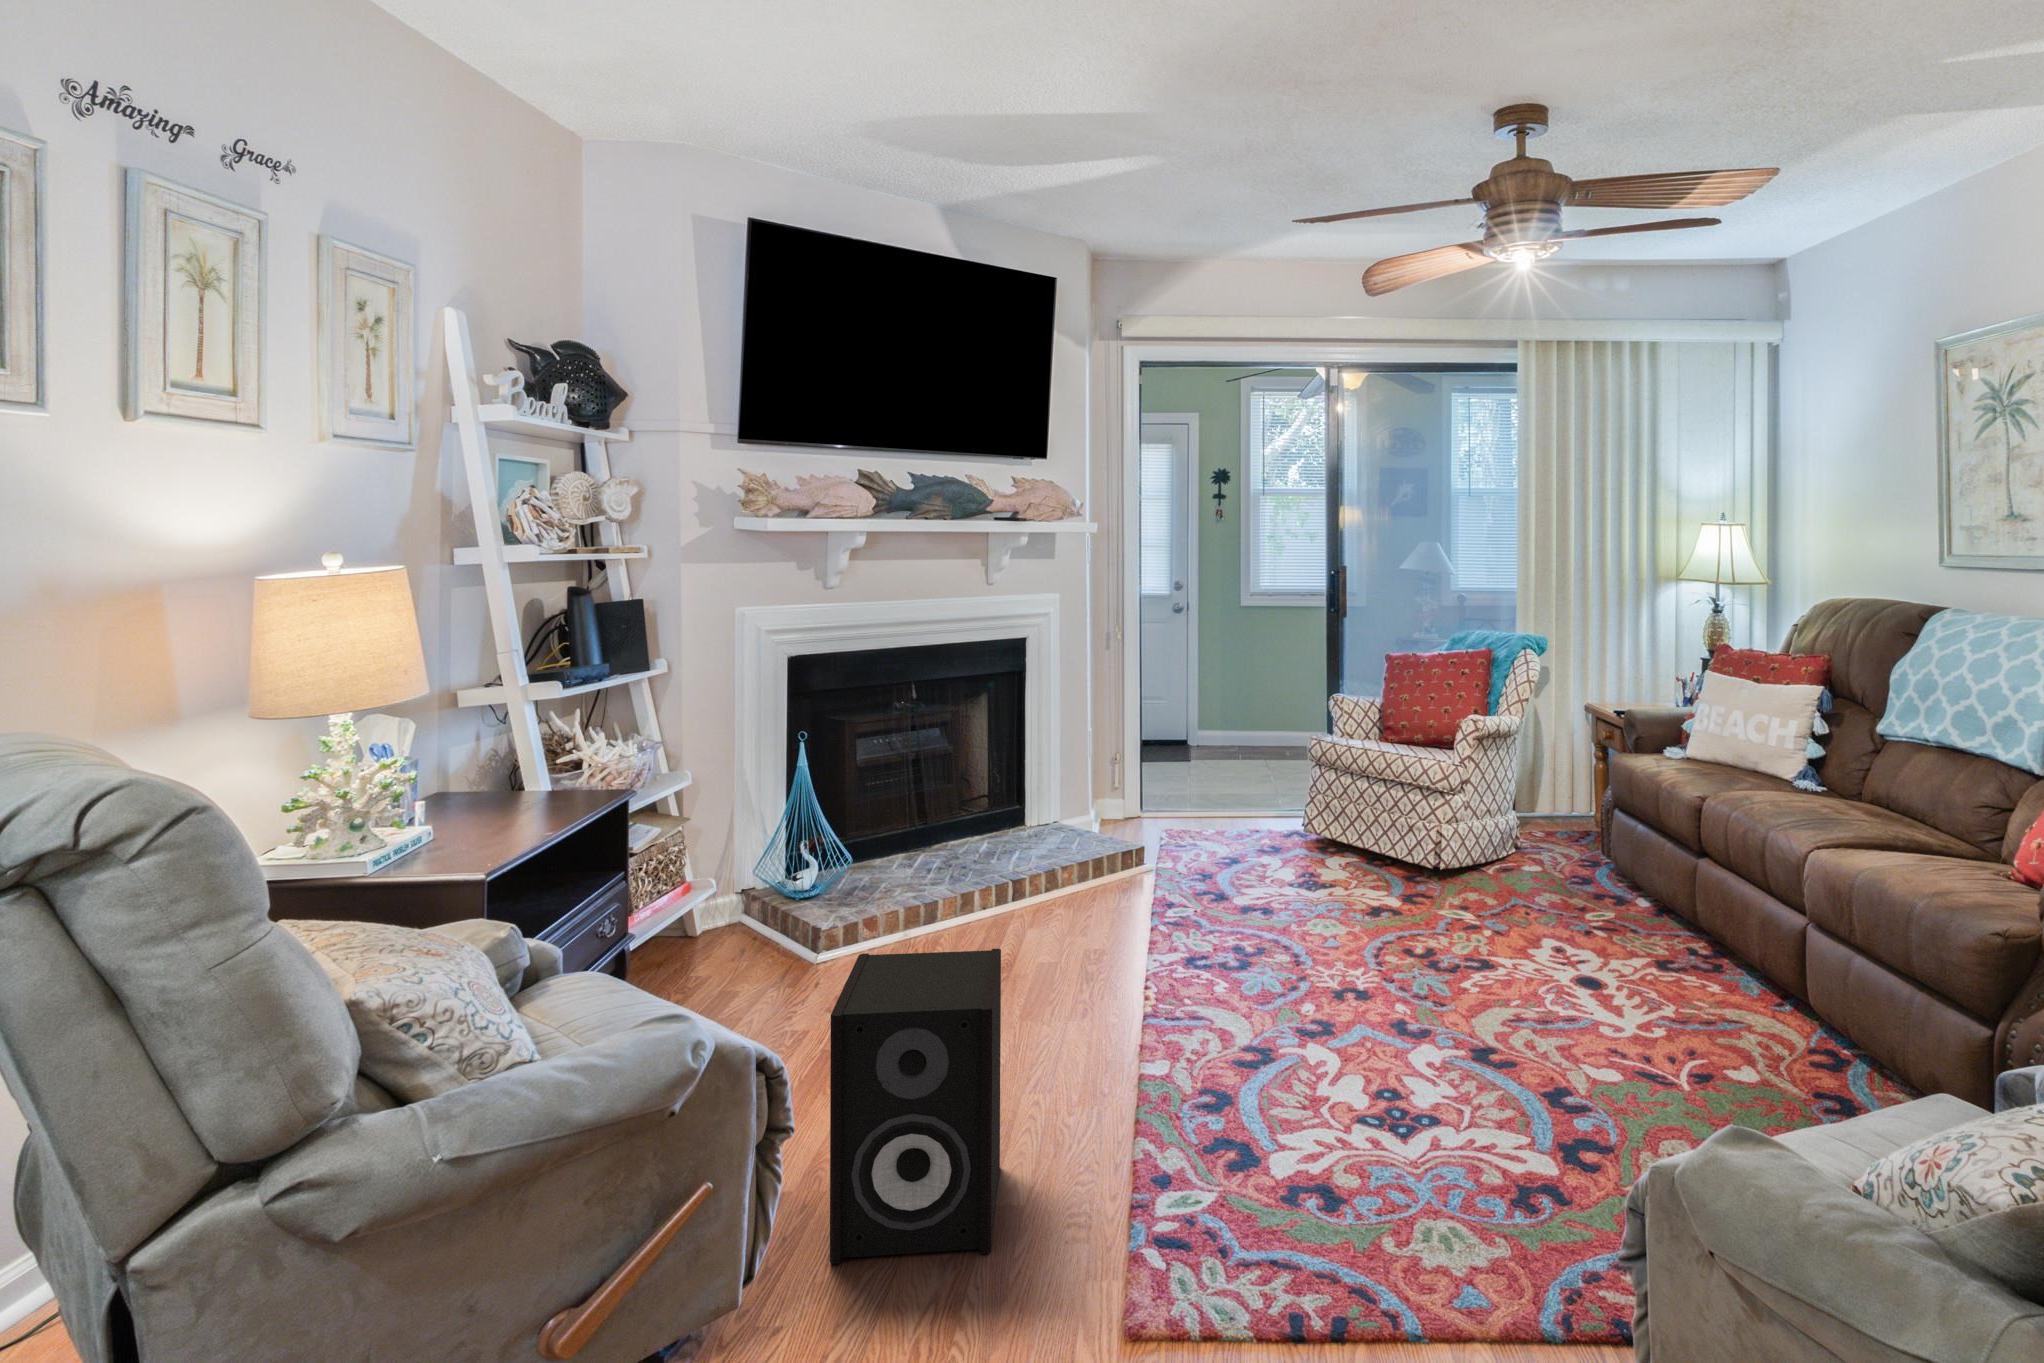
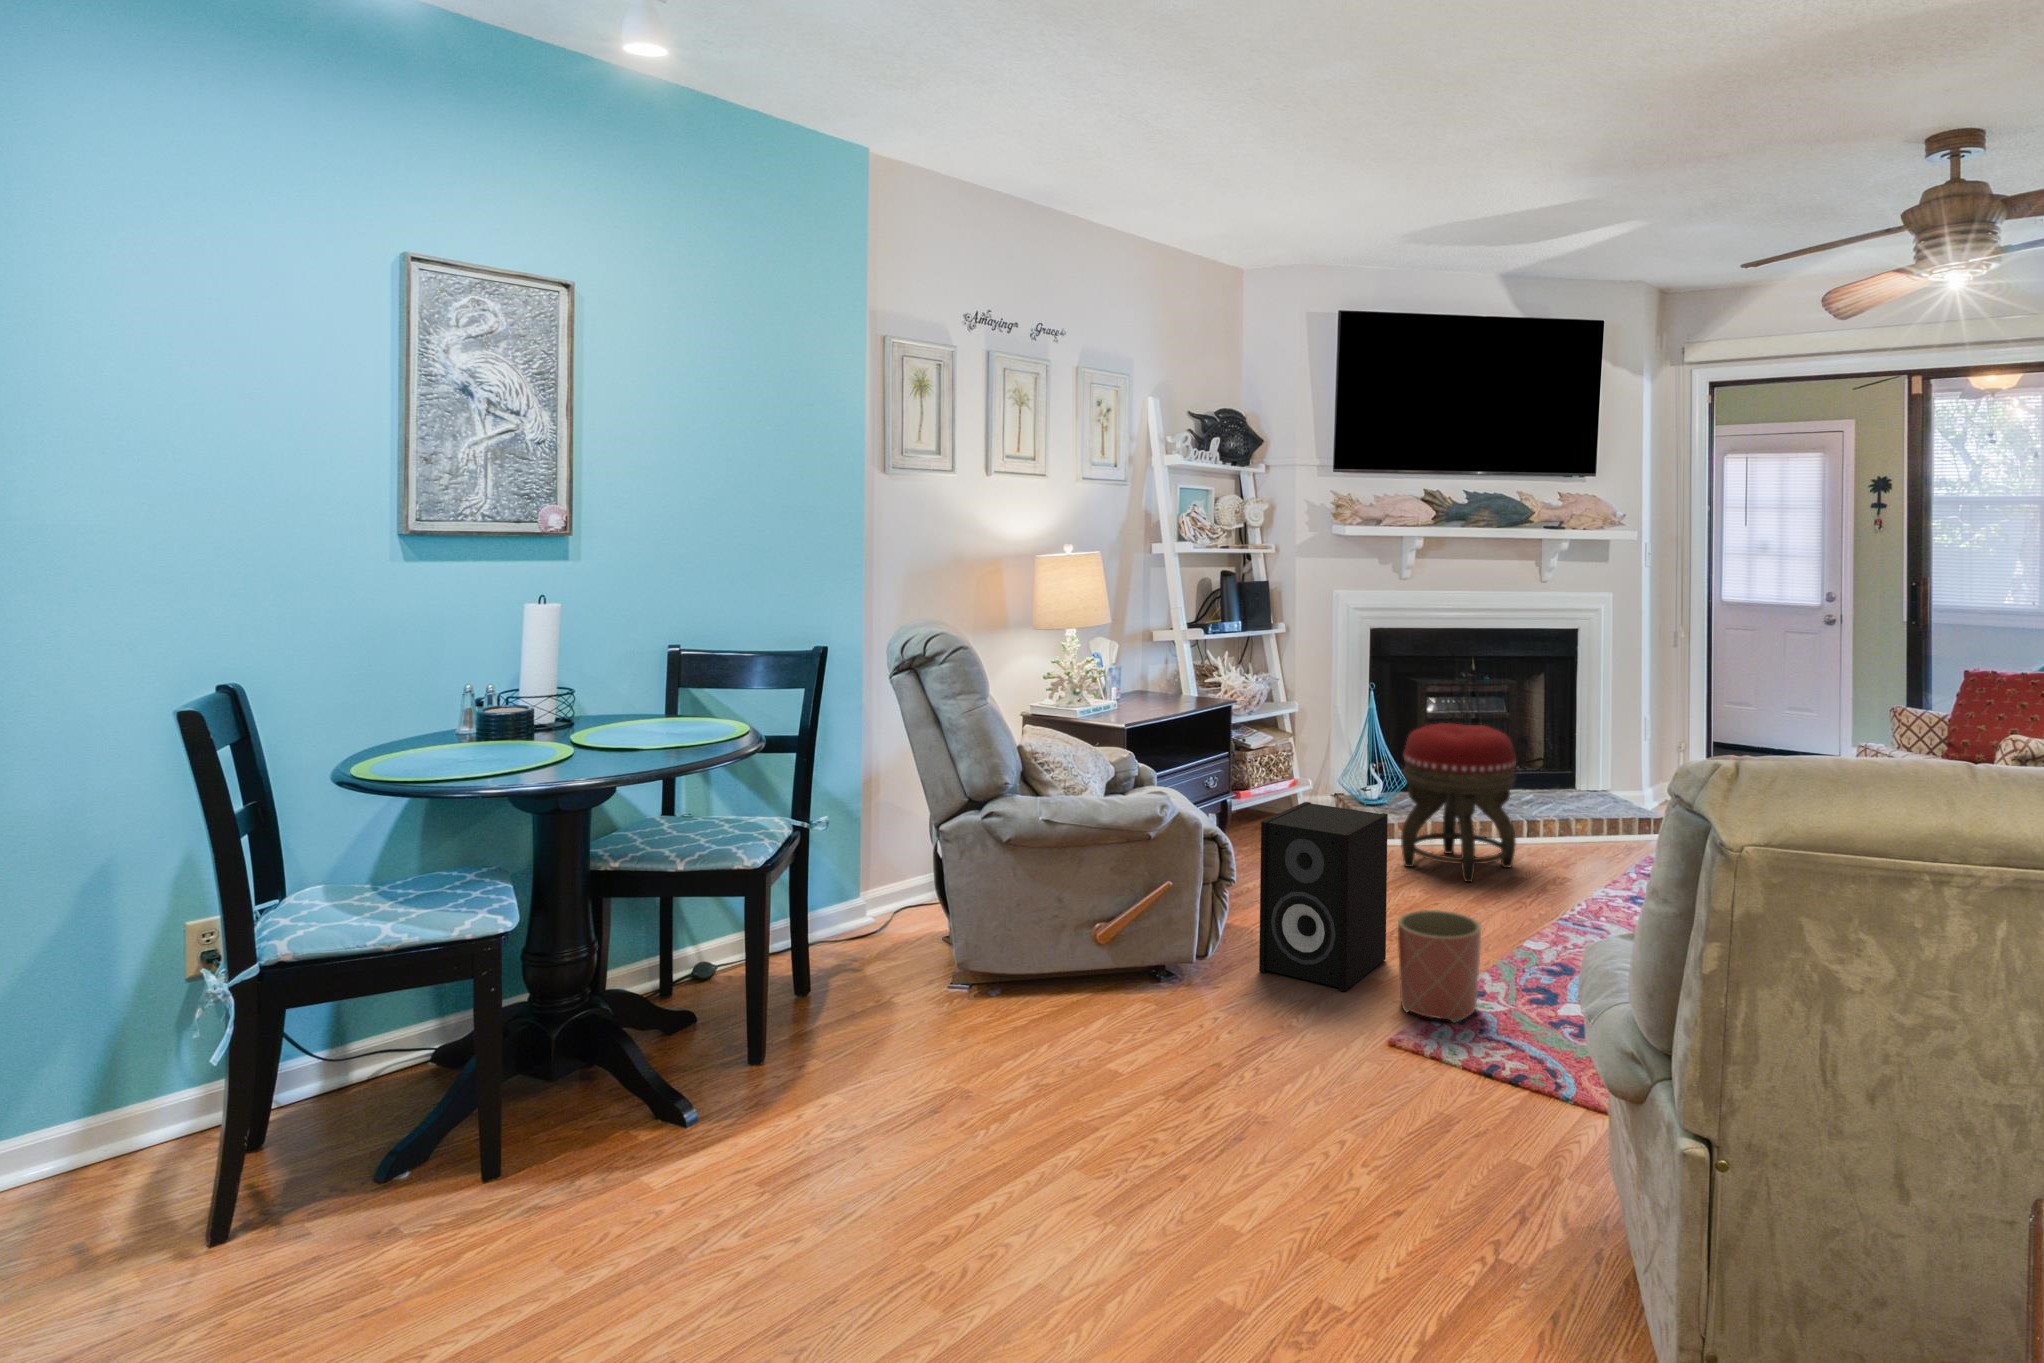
footstool: none [892,775,1041,991] -> present [1401,723,1516,882]
planter: none [1074,1079,1195,1260] -> present [1398,910,1481,1022]

